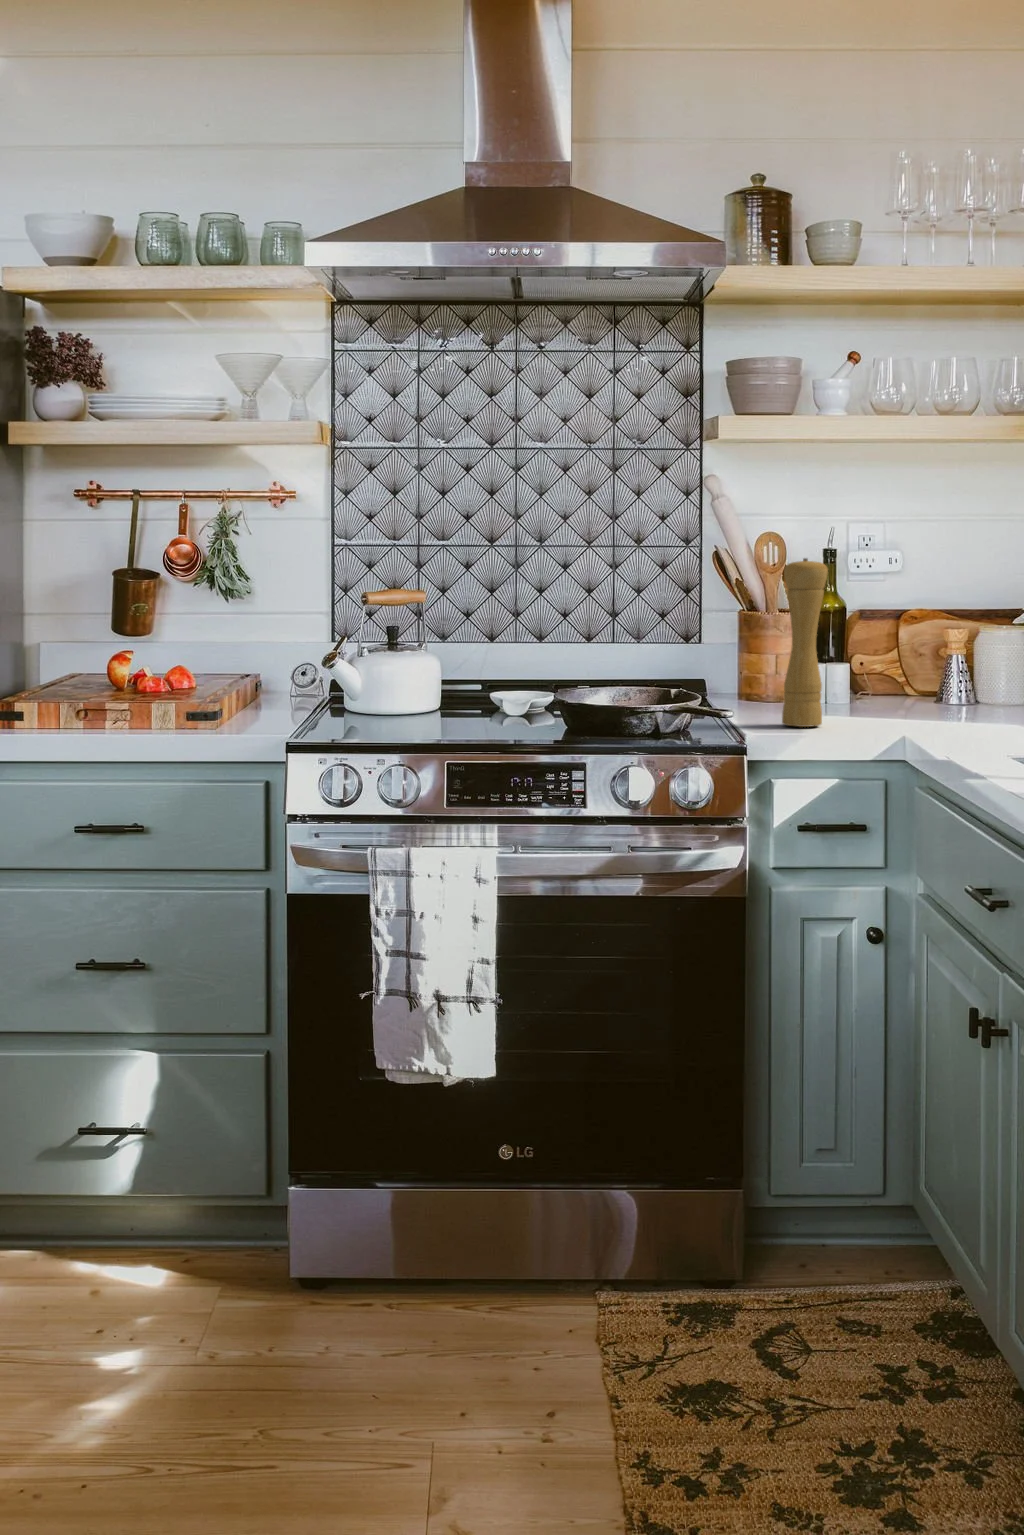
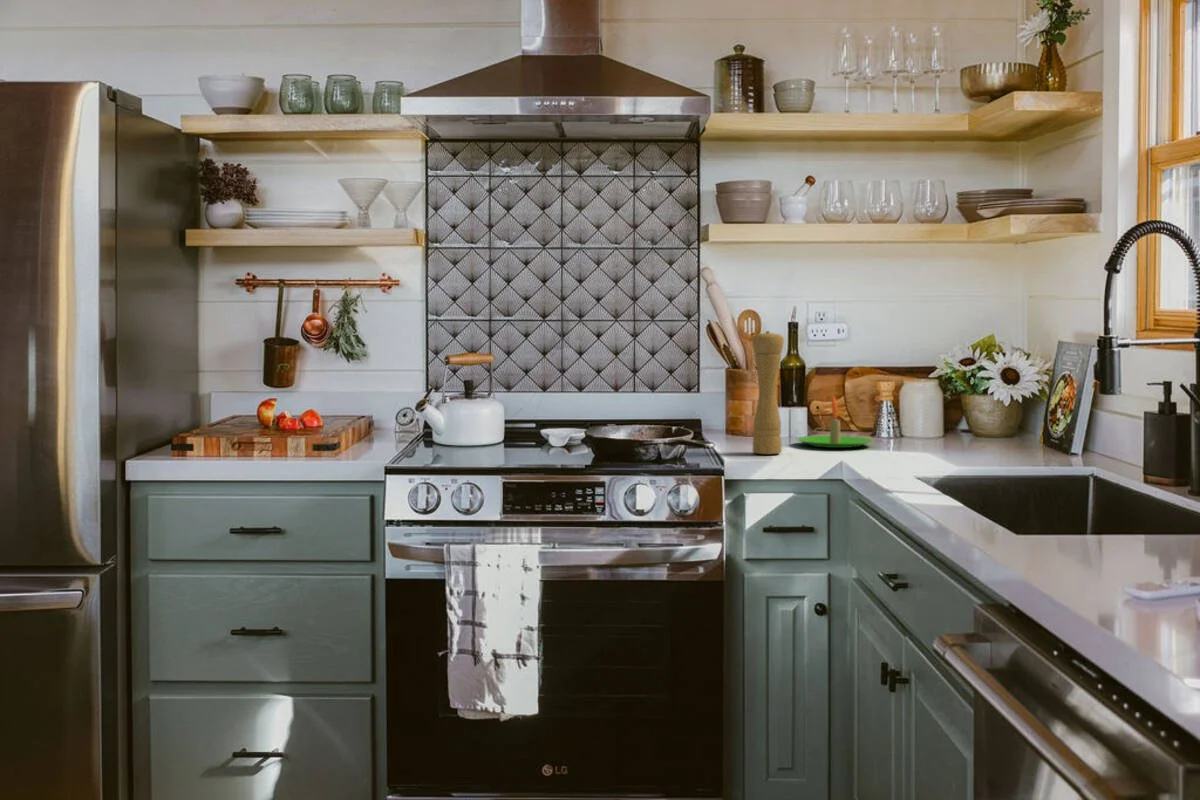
candle: none [837,647,945,718] -> present [796,396,874,448]

